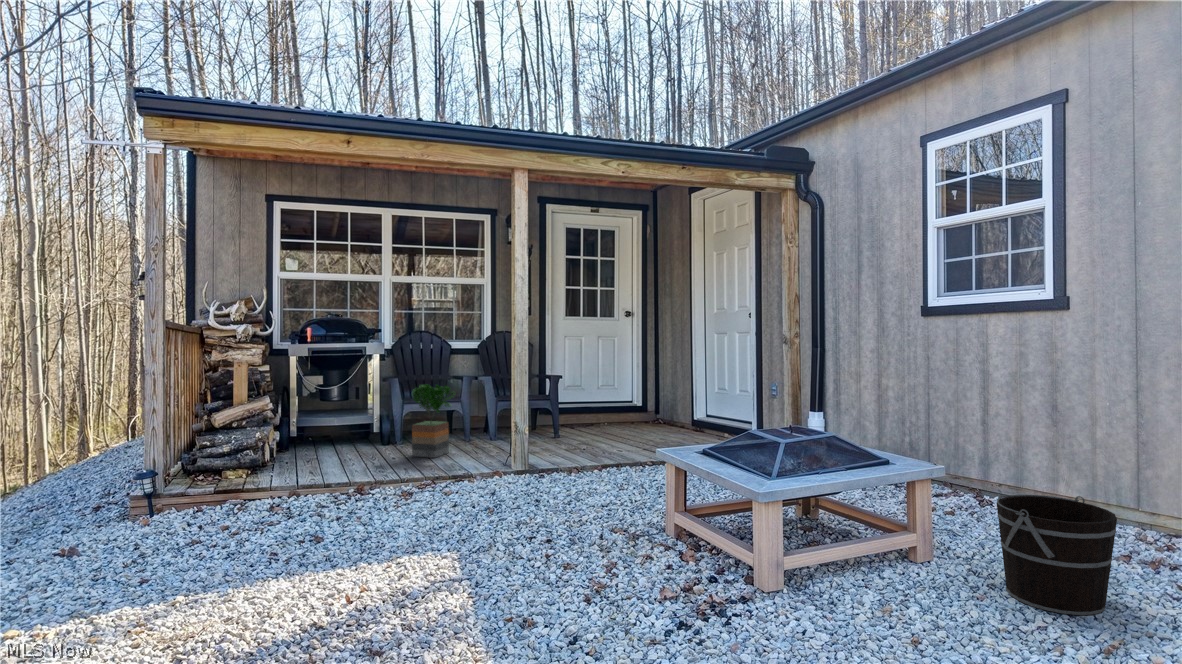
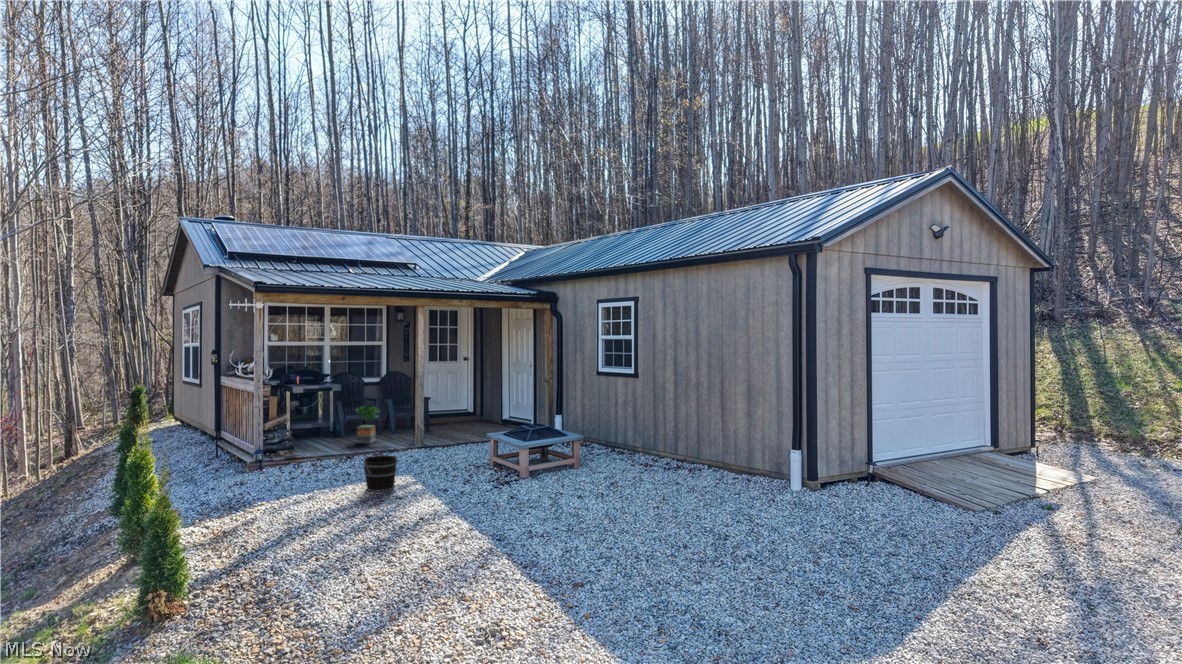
bucket: present [997,495,1117,615] -> present [364,455,397,491]

